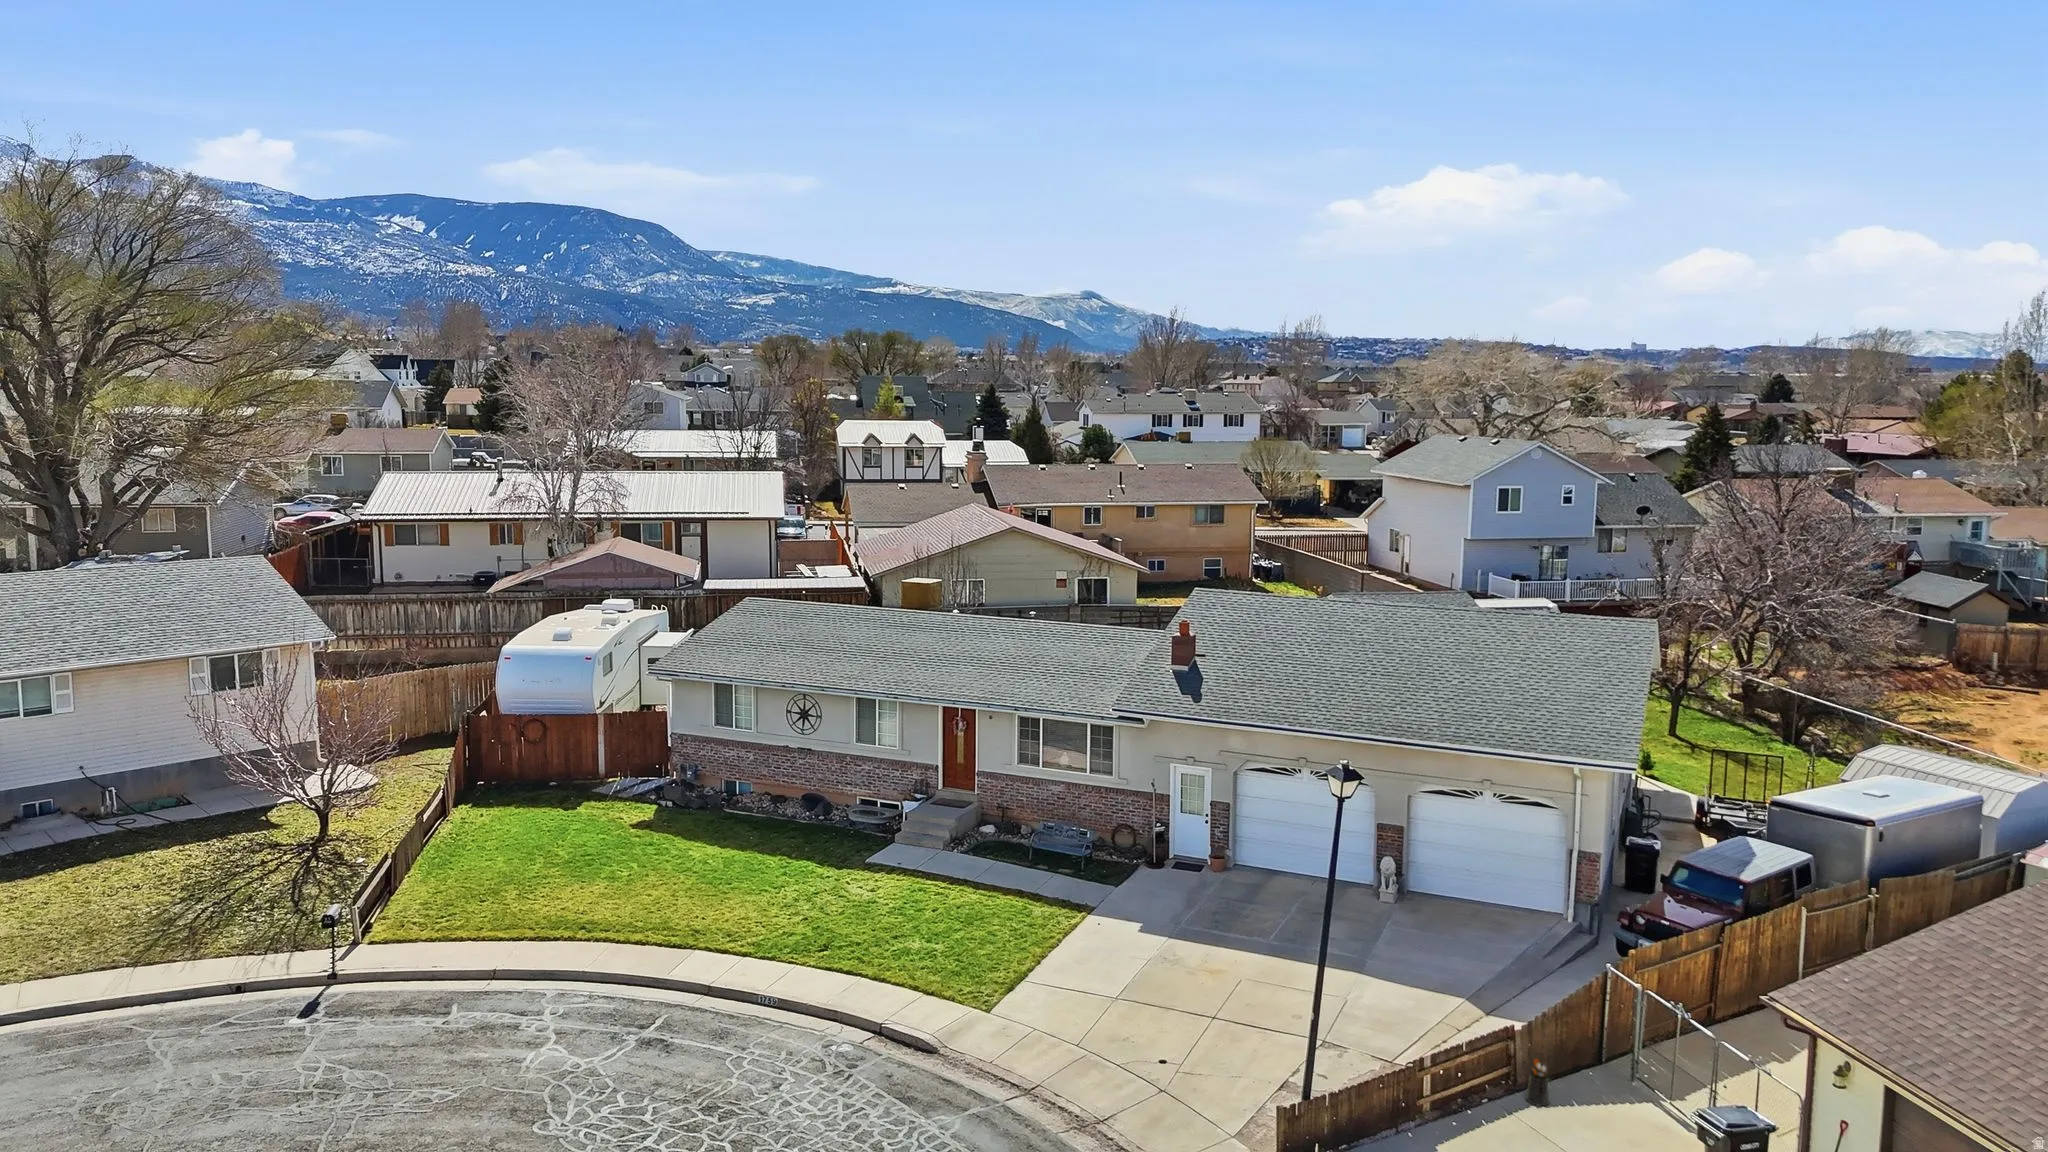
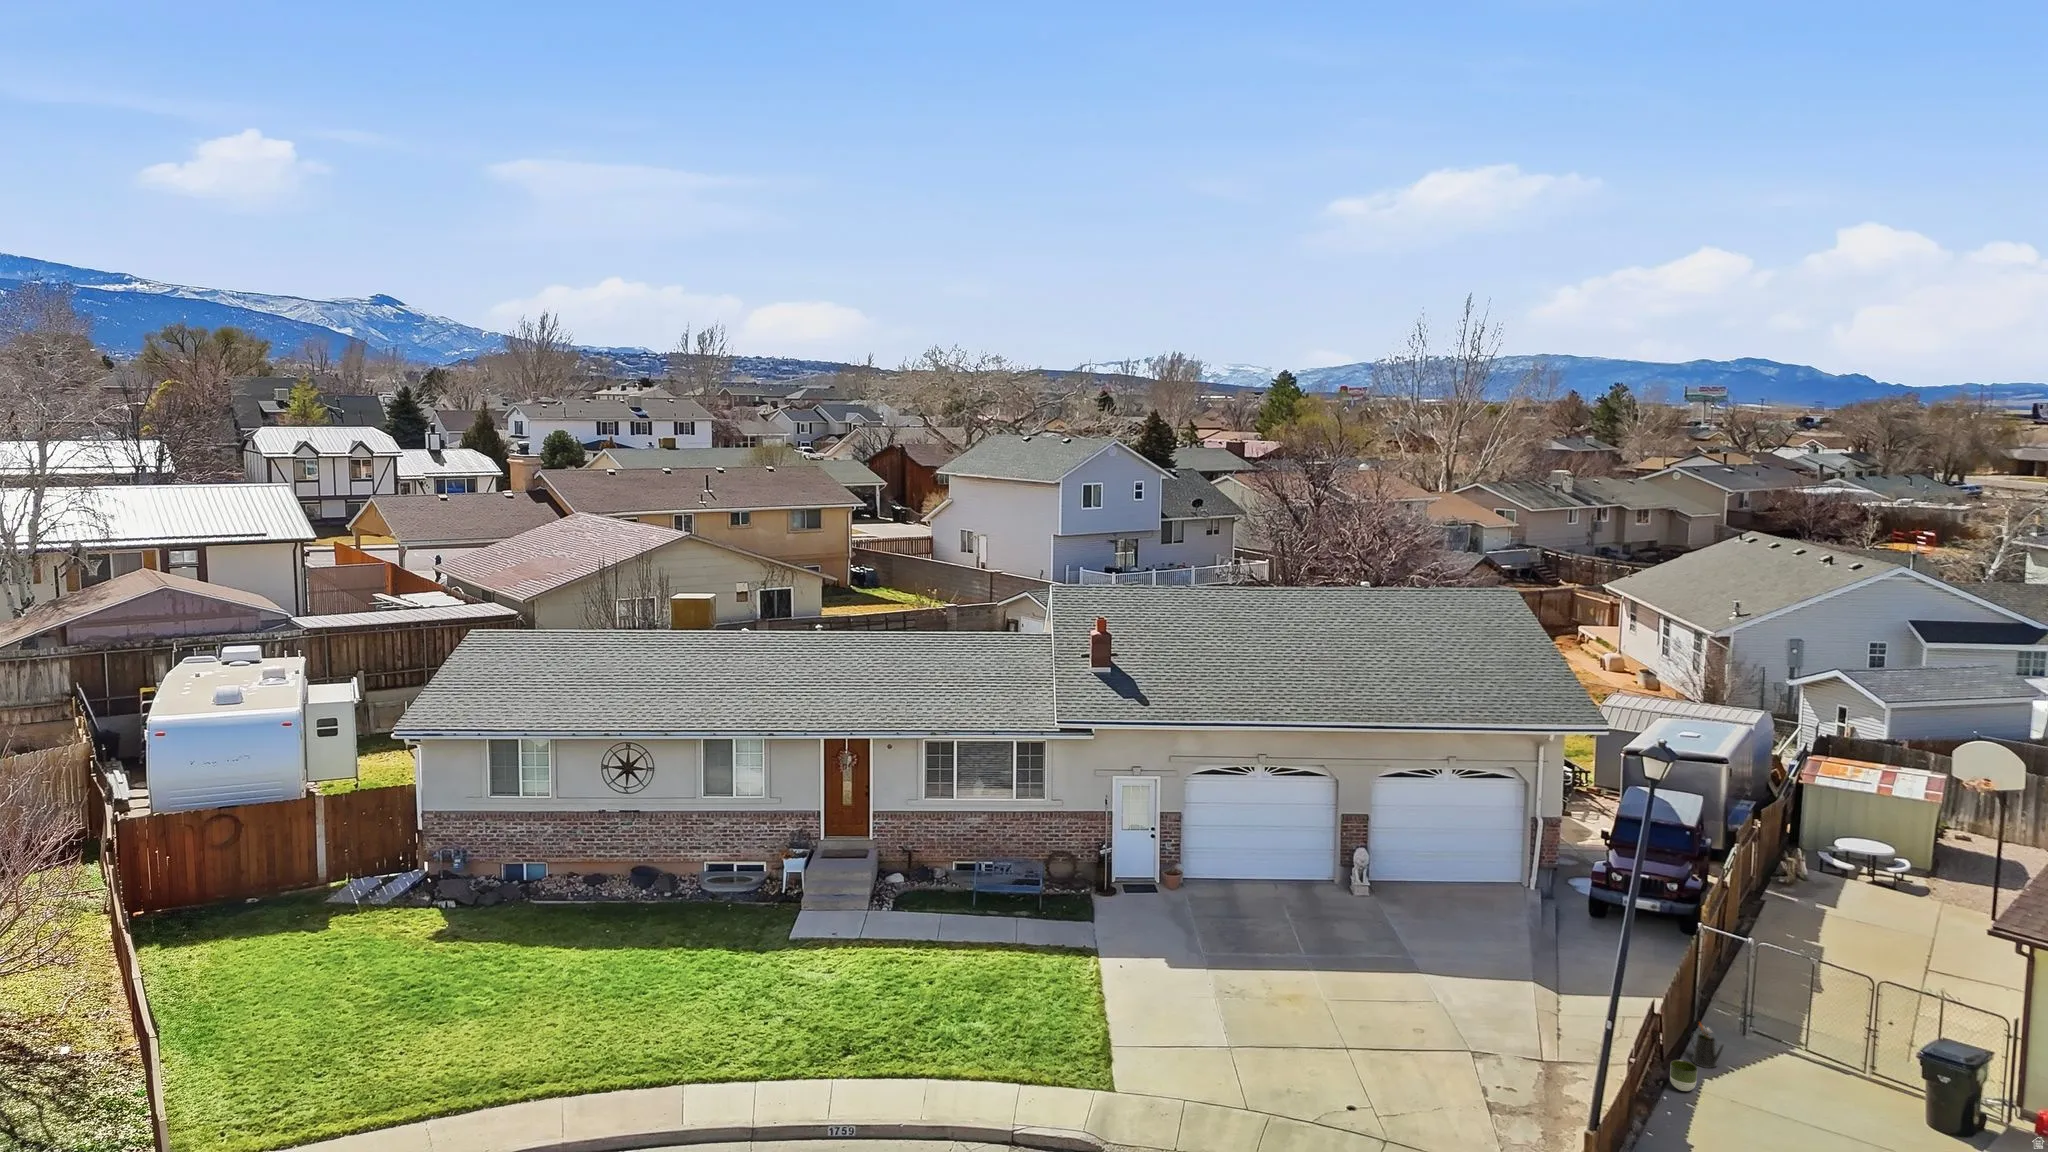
planter: none [1469,1087,1495,1118] -> present [1670,1060,1698,1091]

